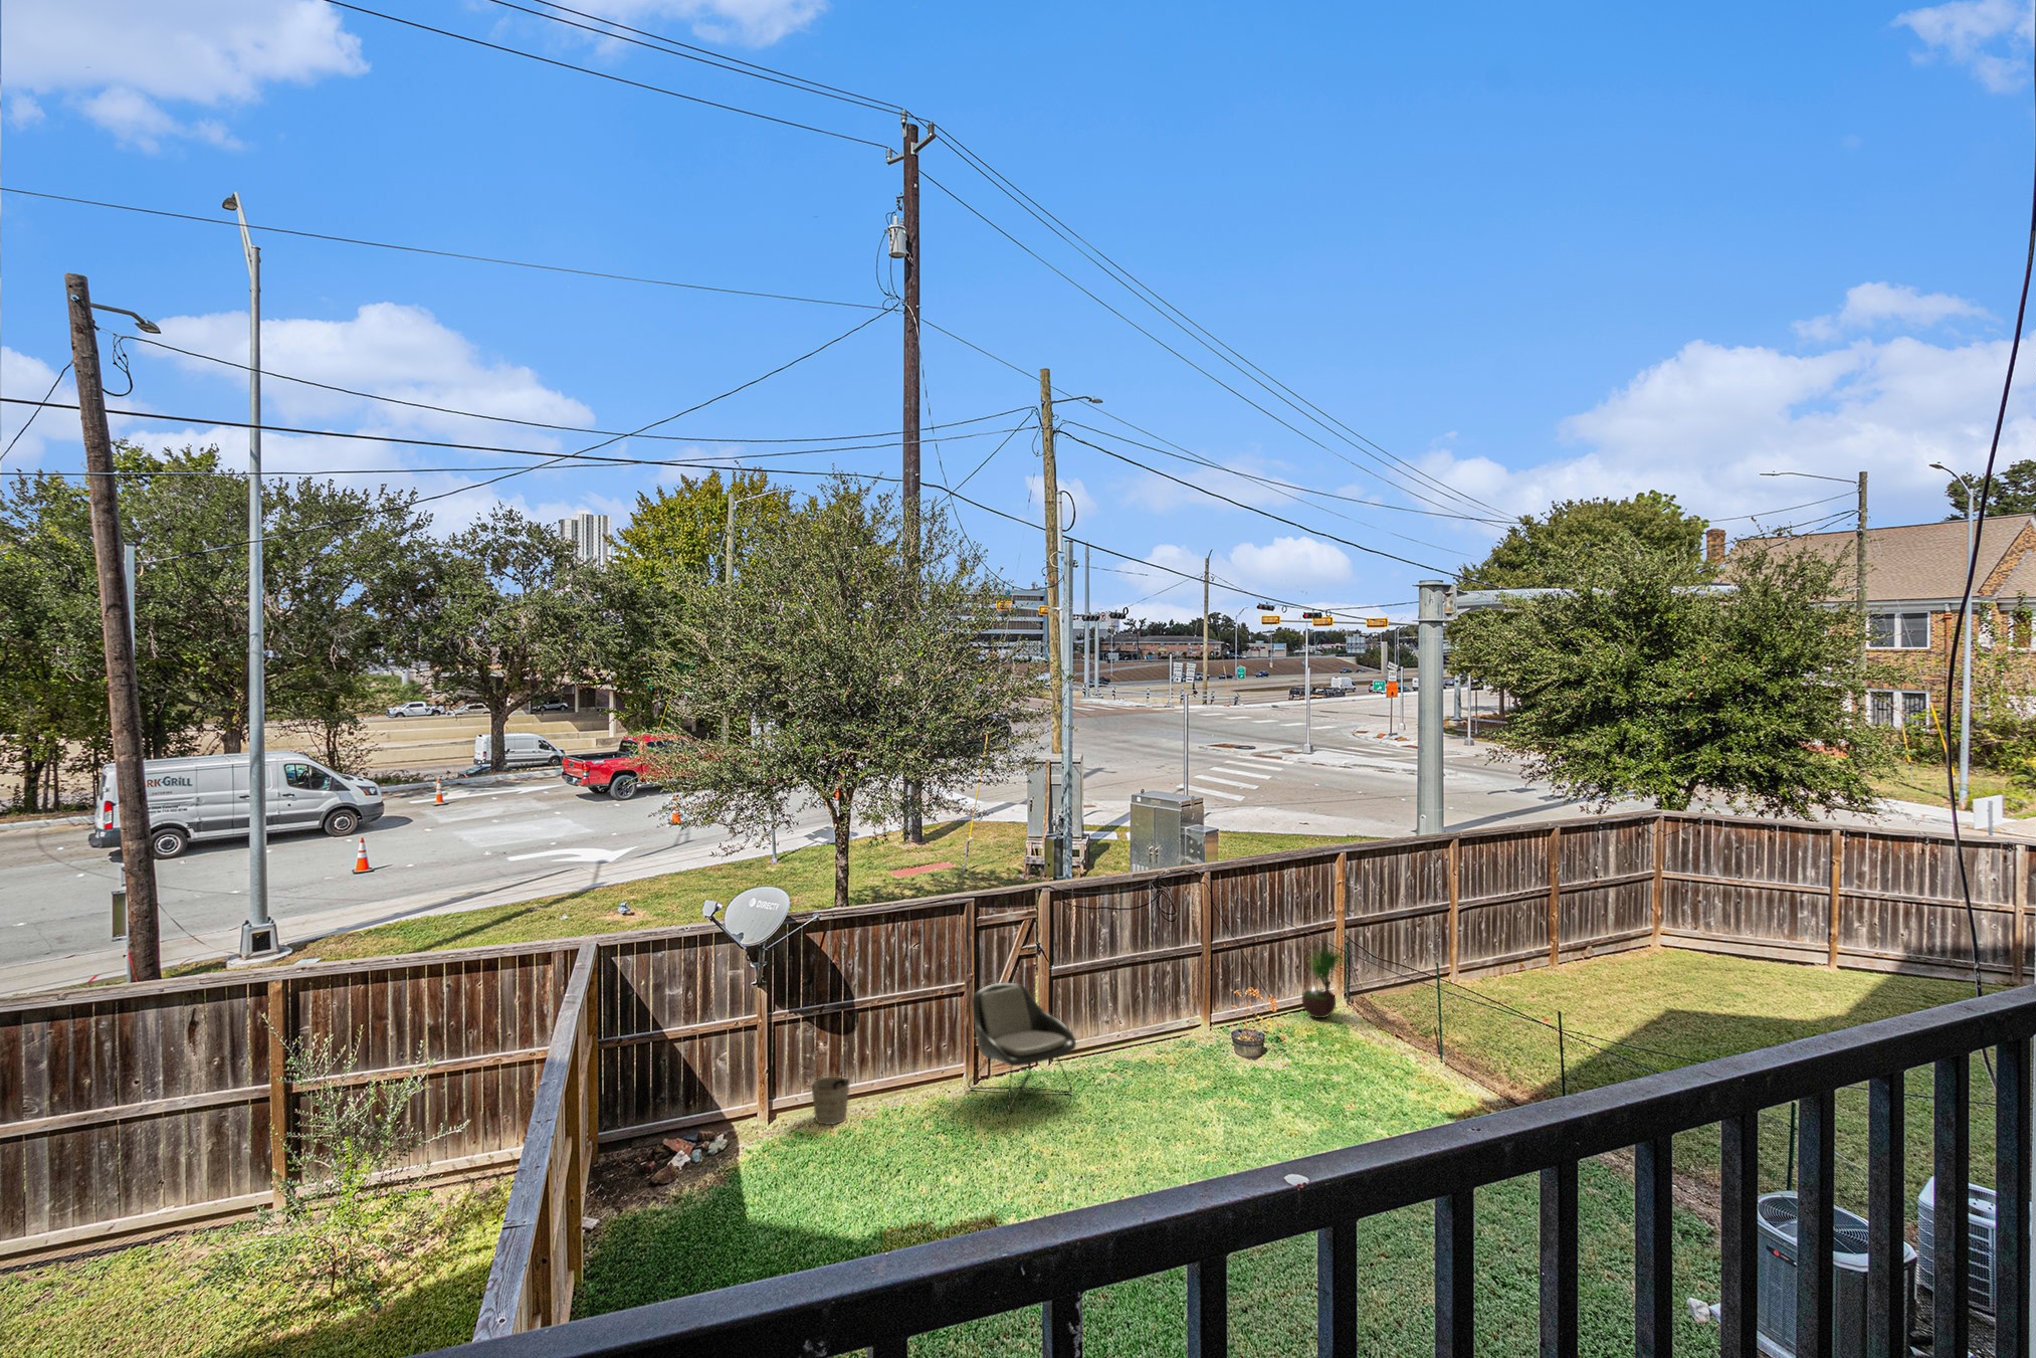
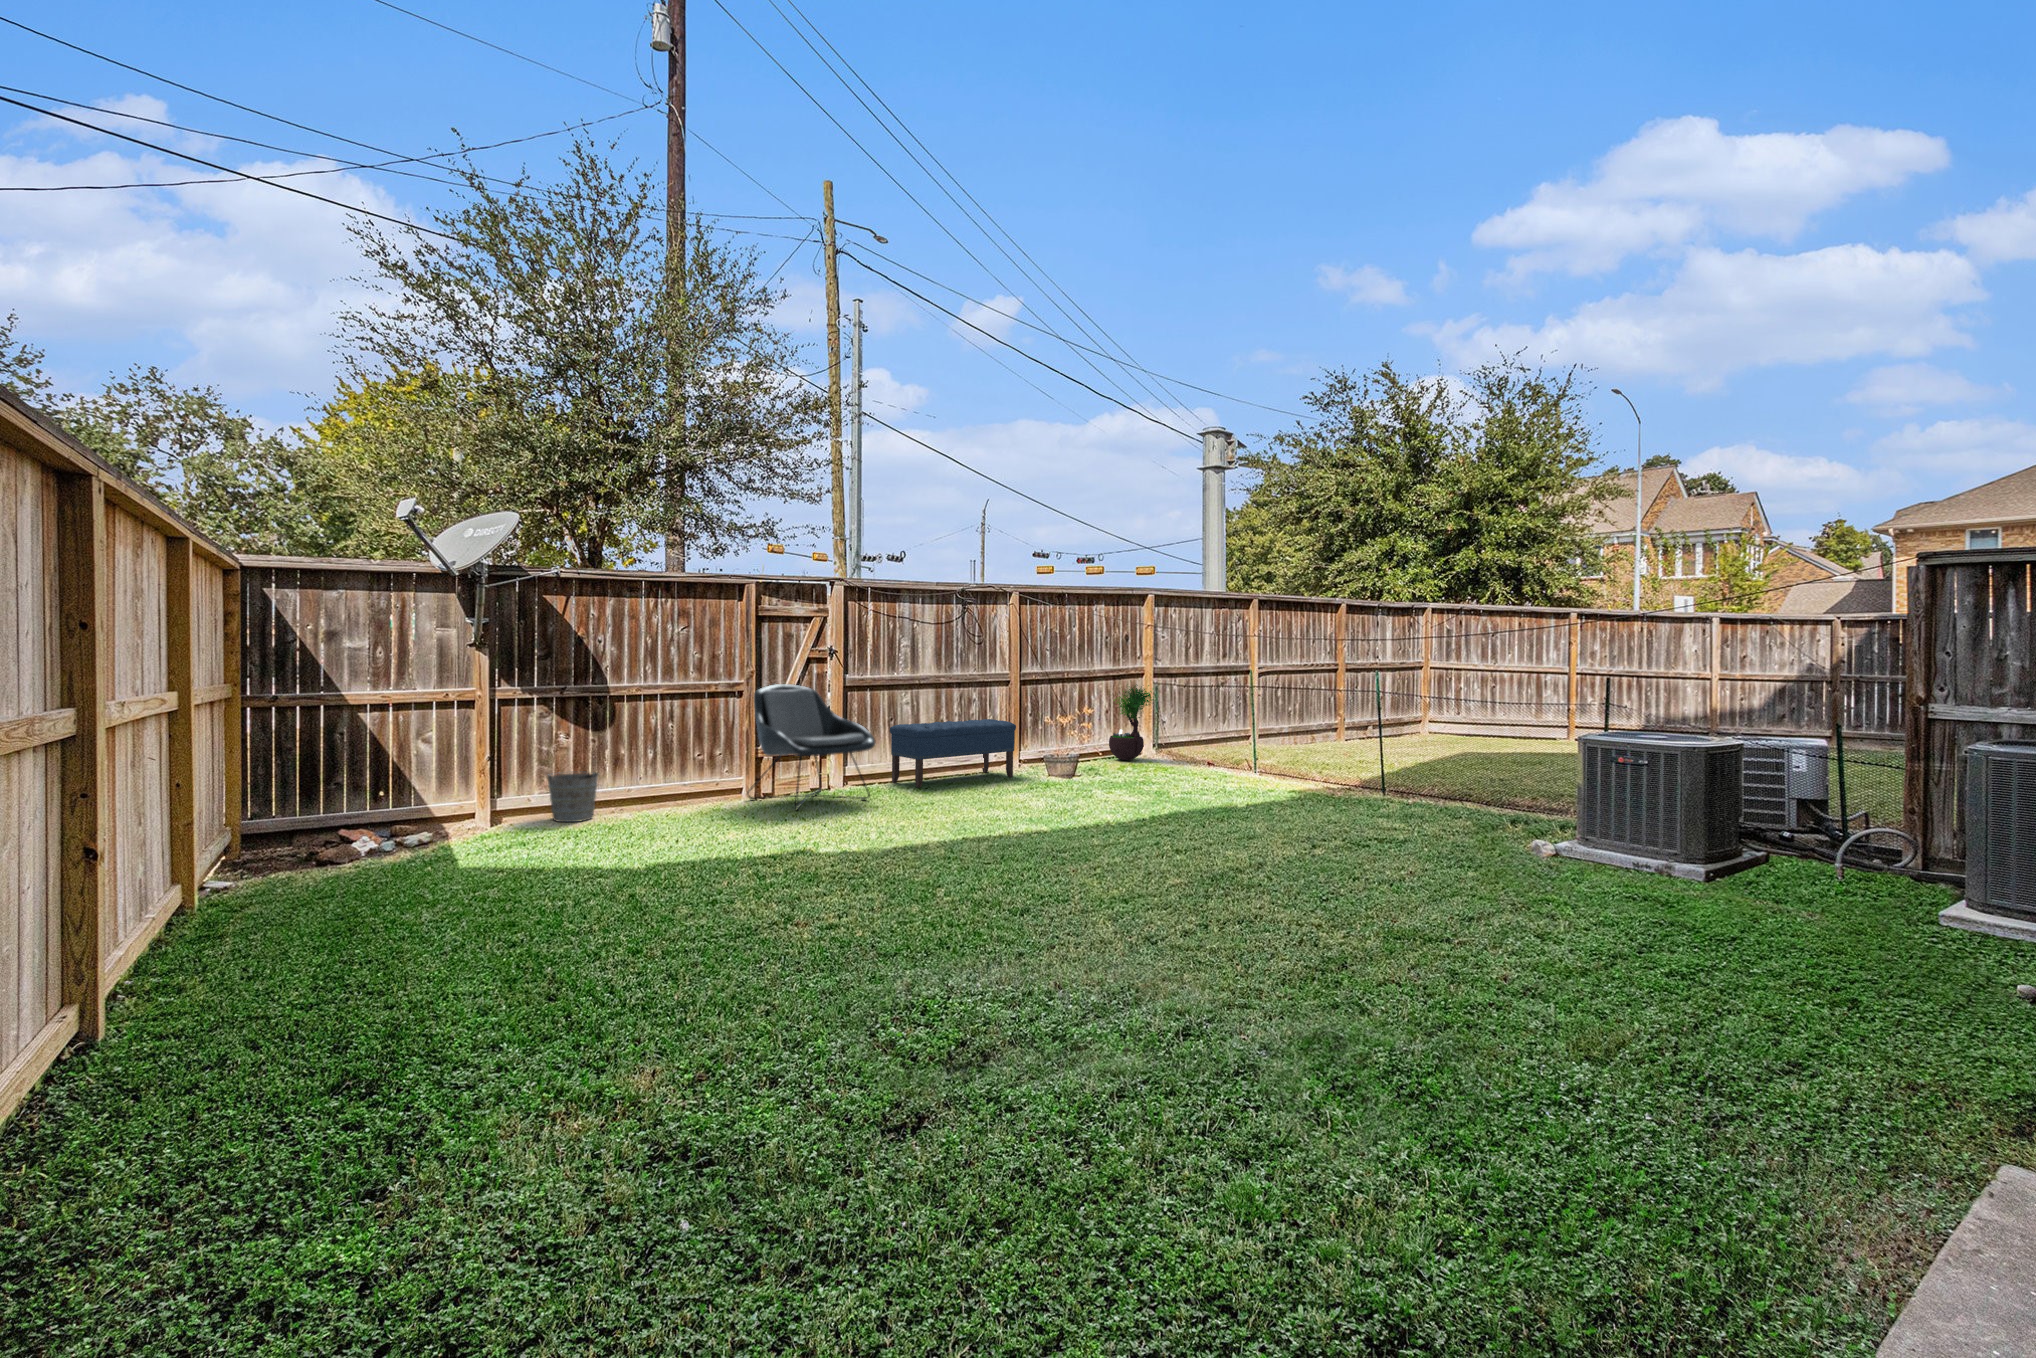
bench: none [1090,992,1207,1071] -> present [890,719,1016,788]

